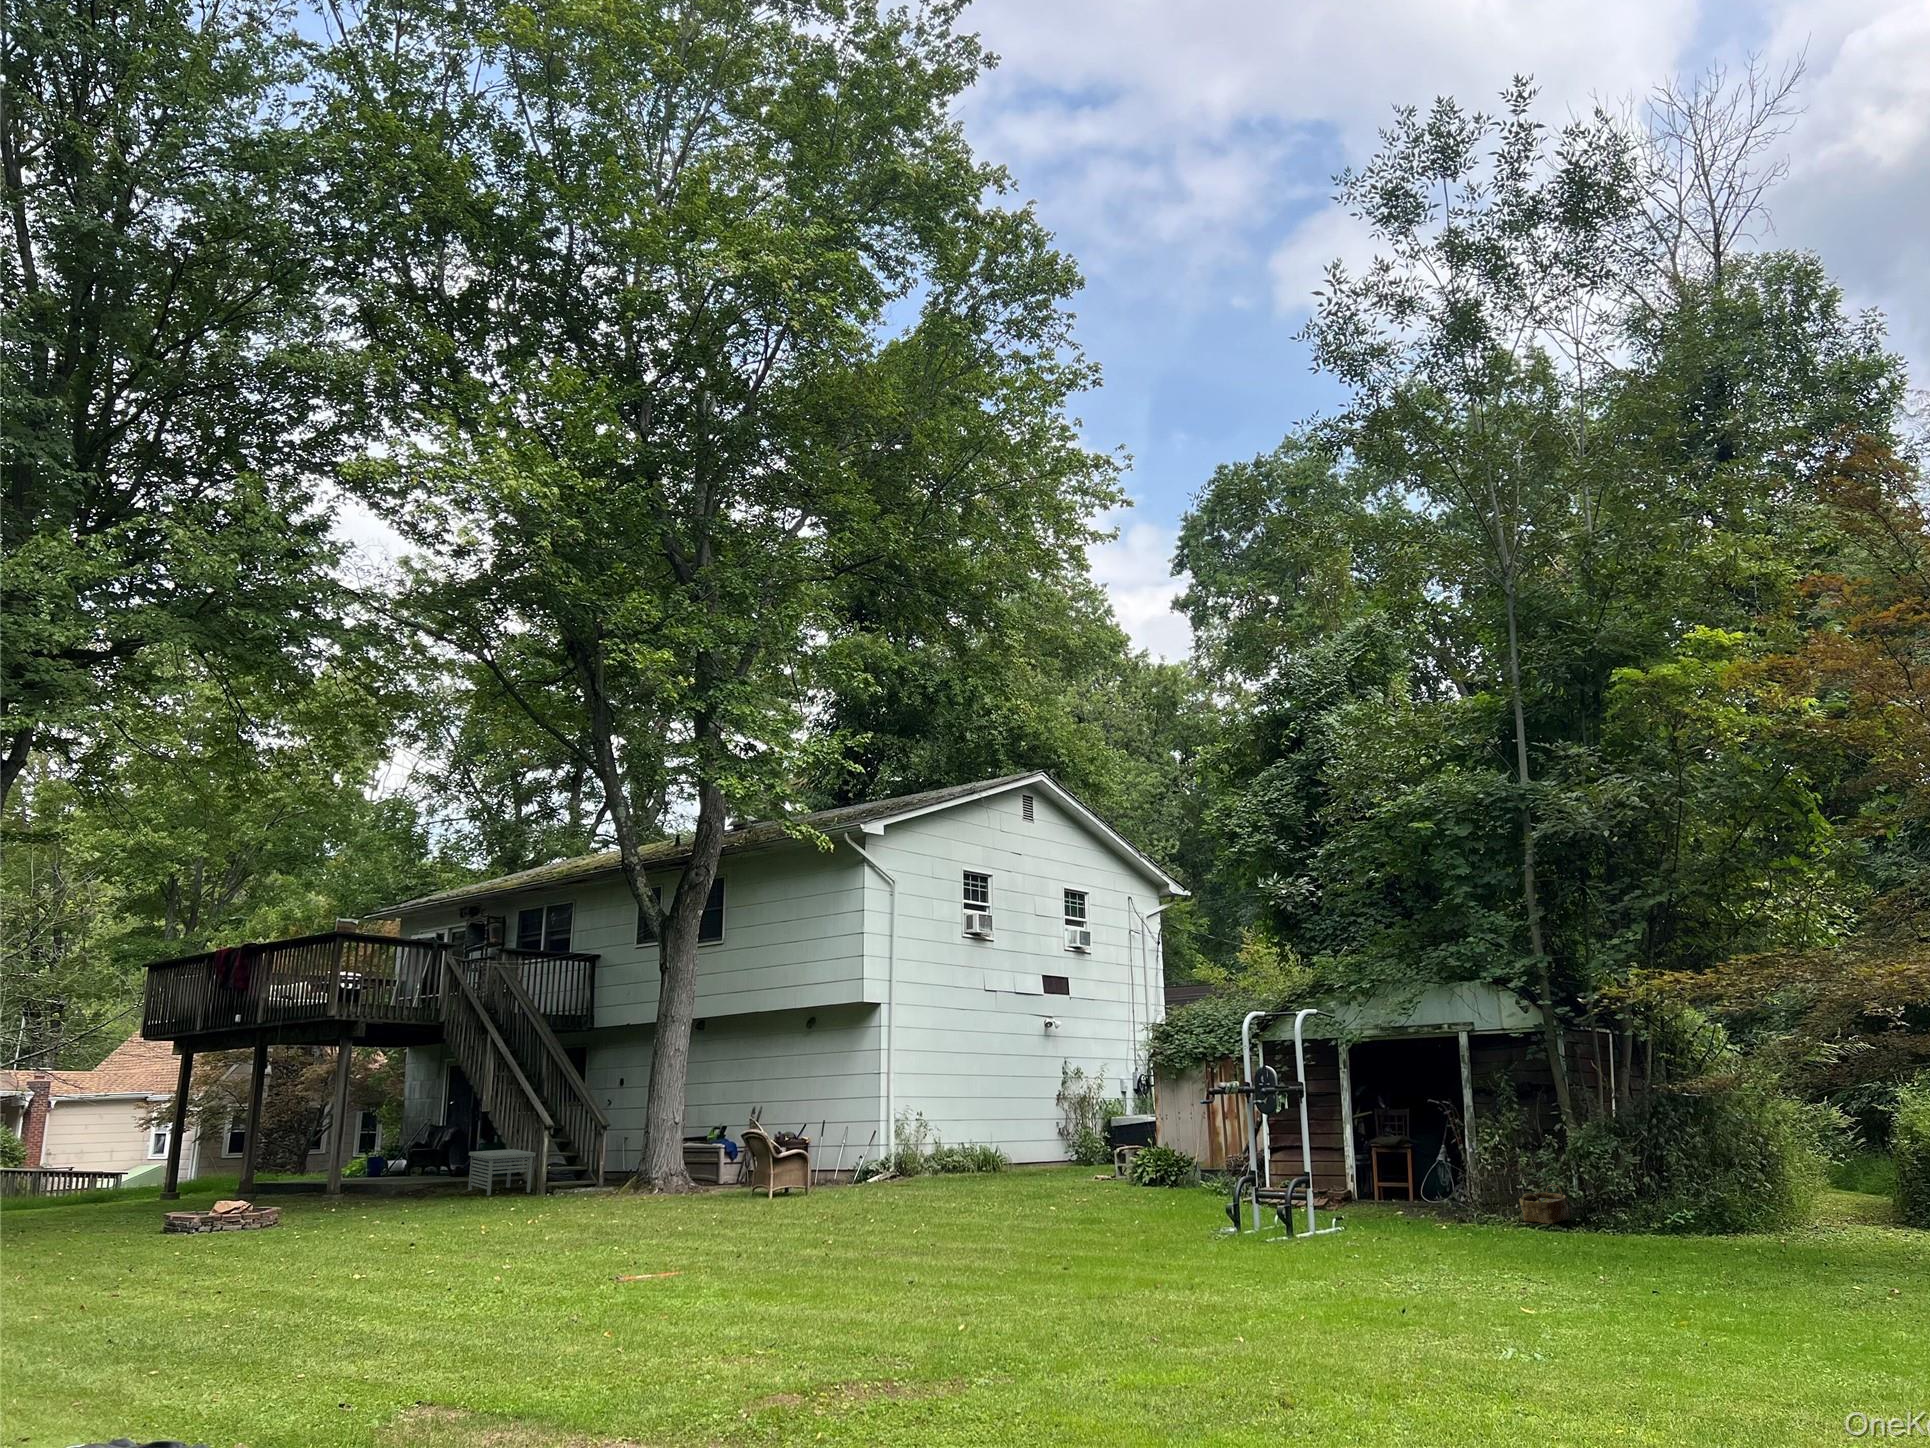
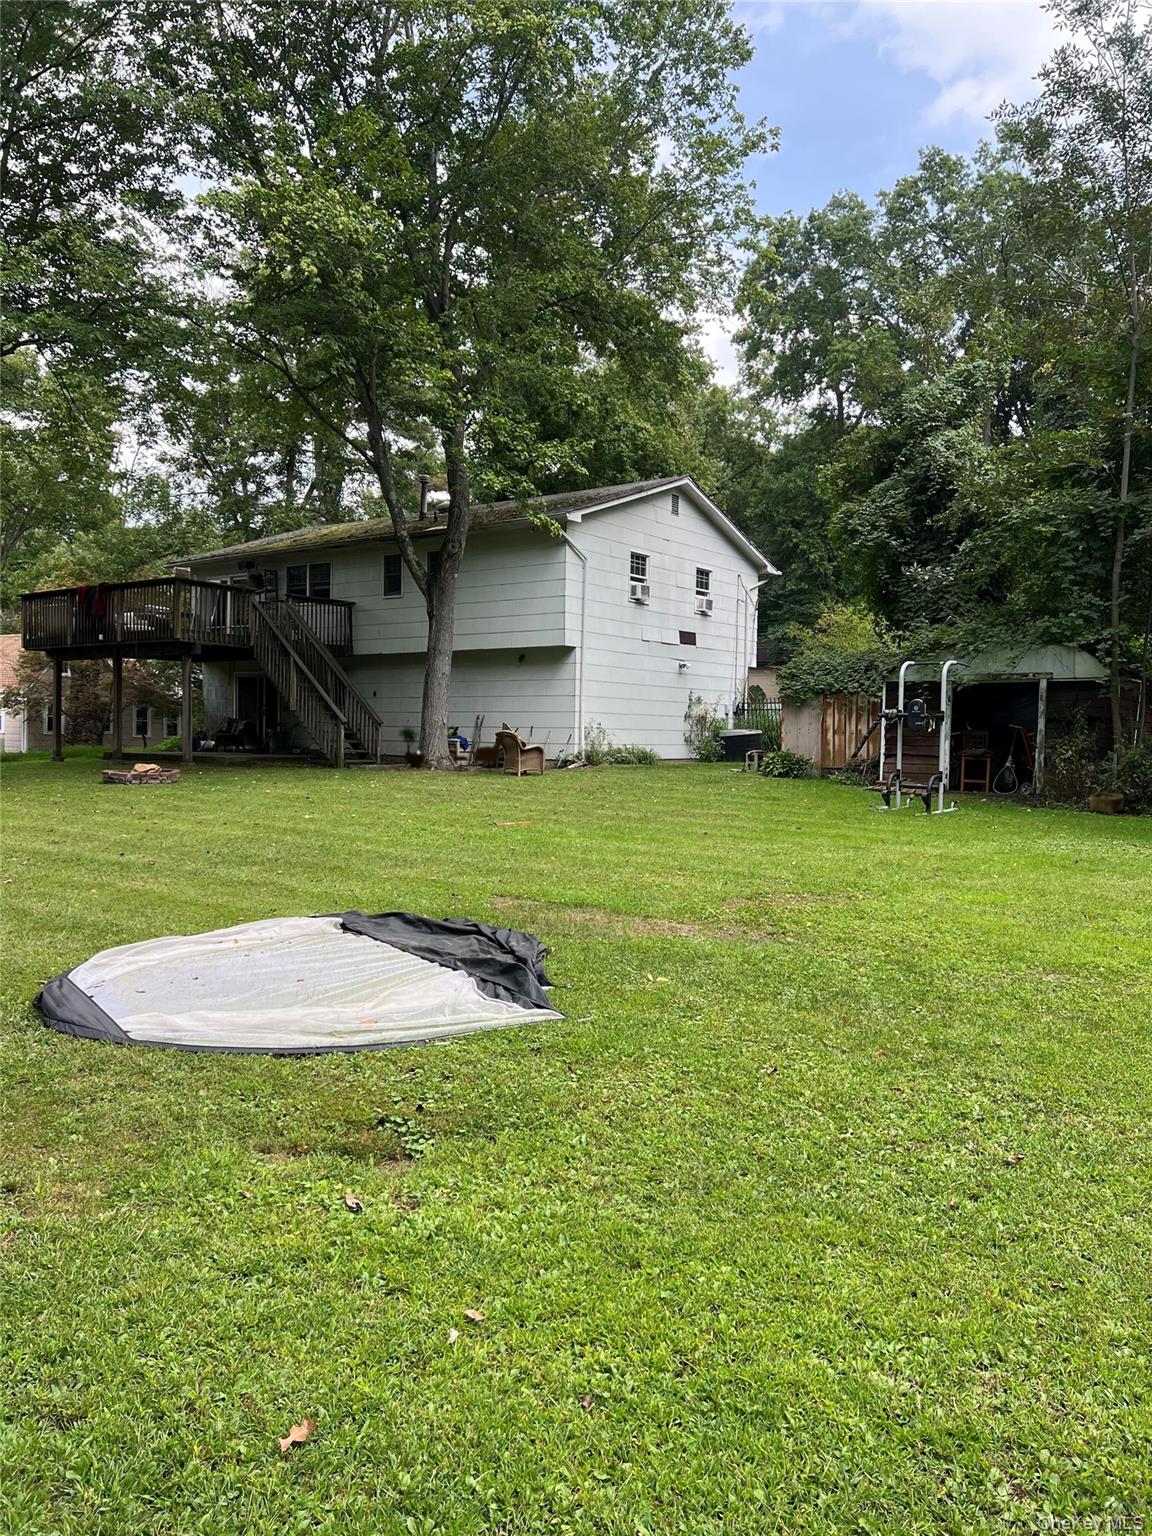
potted tree: none [621,1124,657,1189] -> present [399,728,424,766]
lounge chair: none [684,1132,764,1194] -> present [451,732,504,771]
storage bench: present [468,1149,536,1195] -> none [287,737,338,767]

